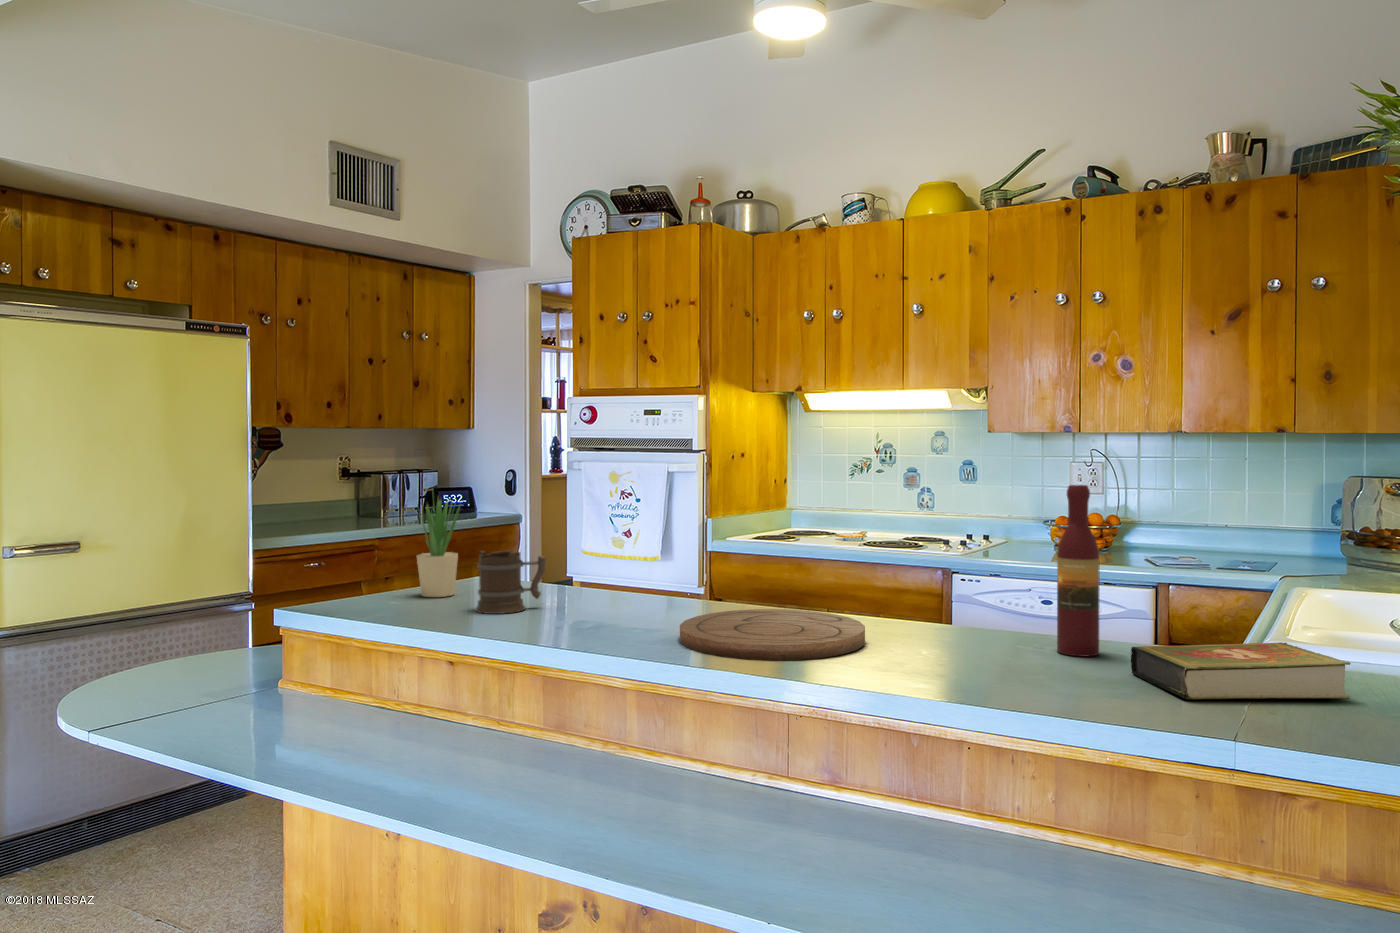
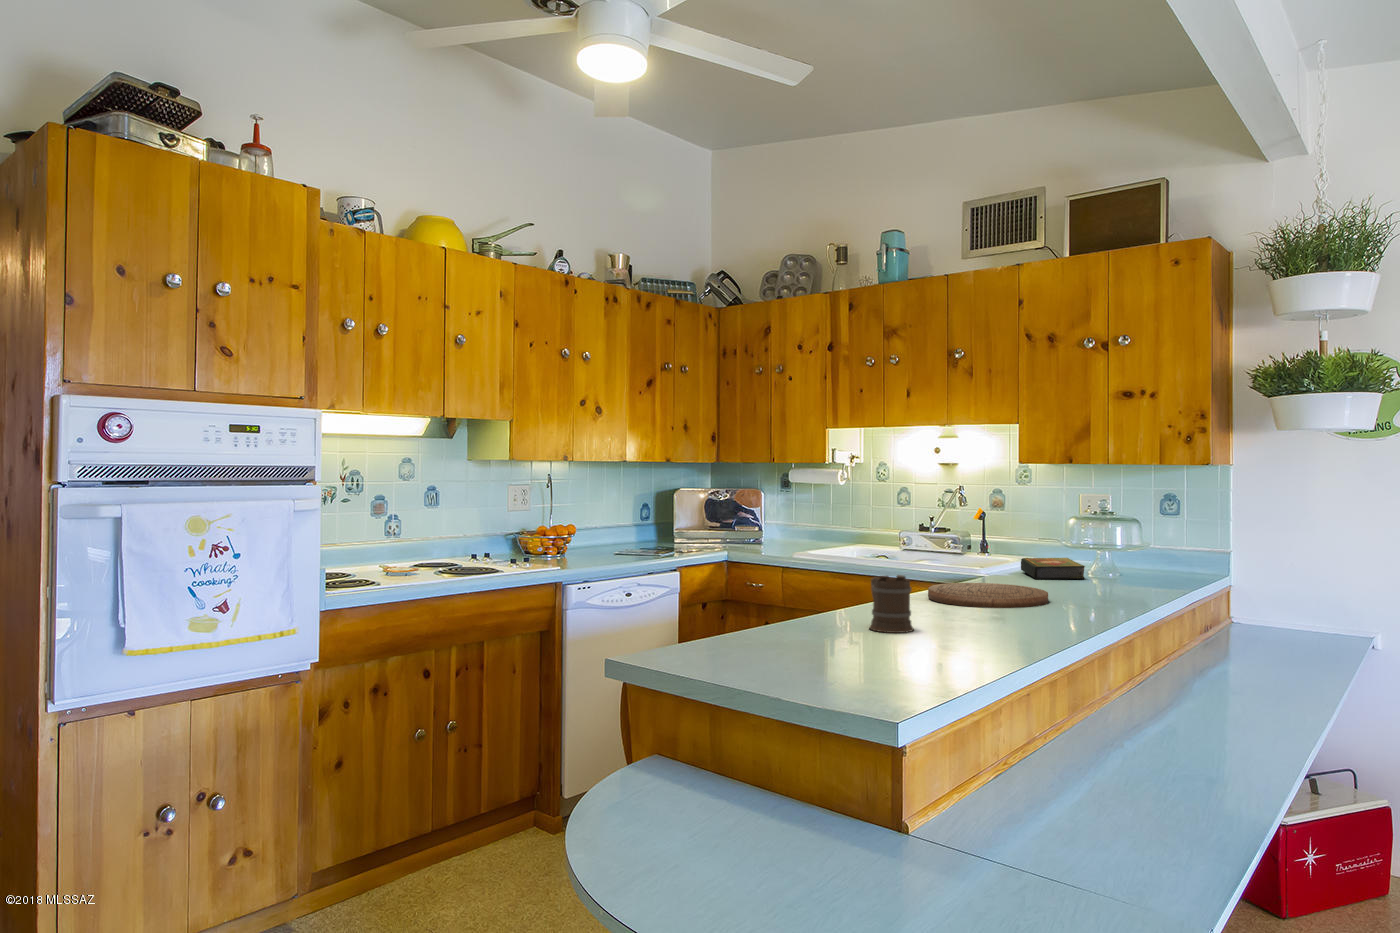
wine bottle: present [1057,485,1100,656] -> none [979,495,1000,581]
potted plant: present [417,497,460,597] -> none [785,521,830,644]

